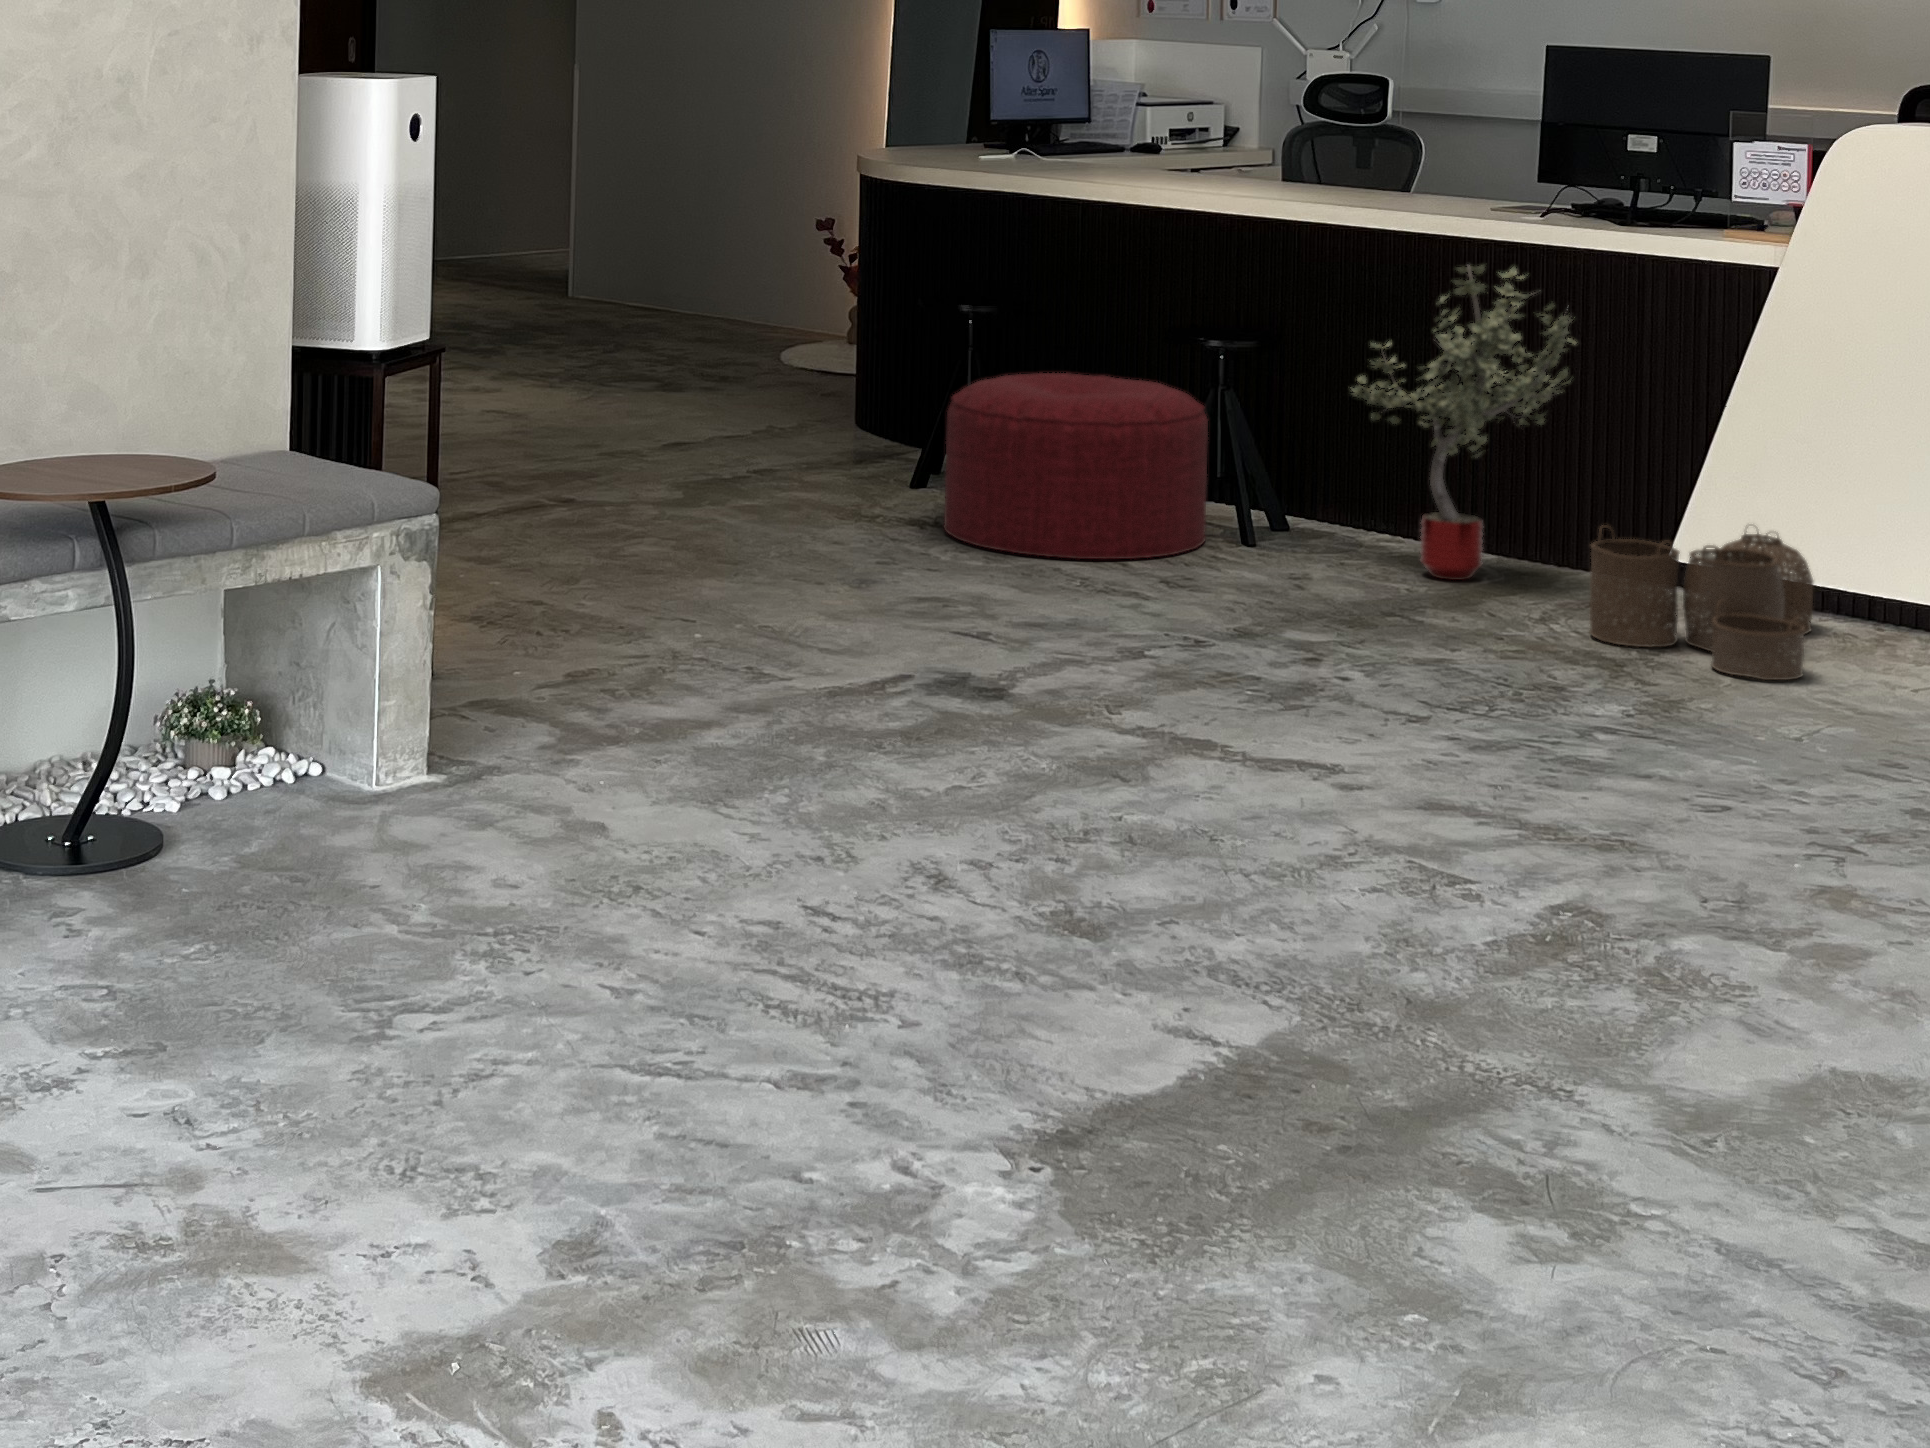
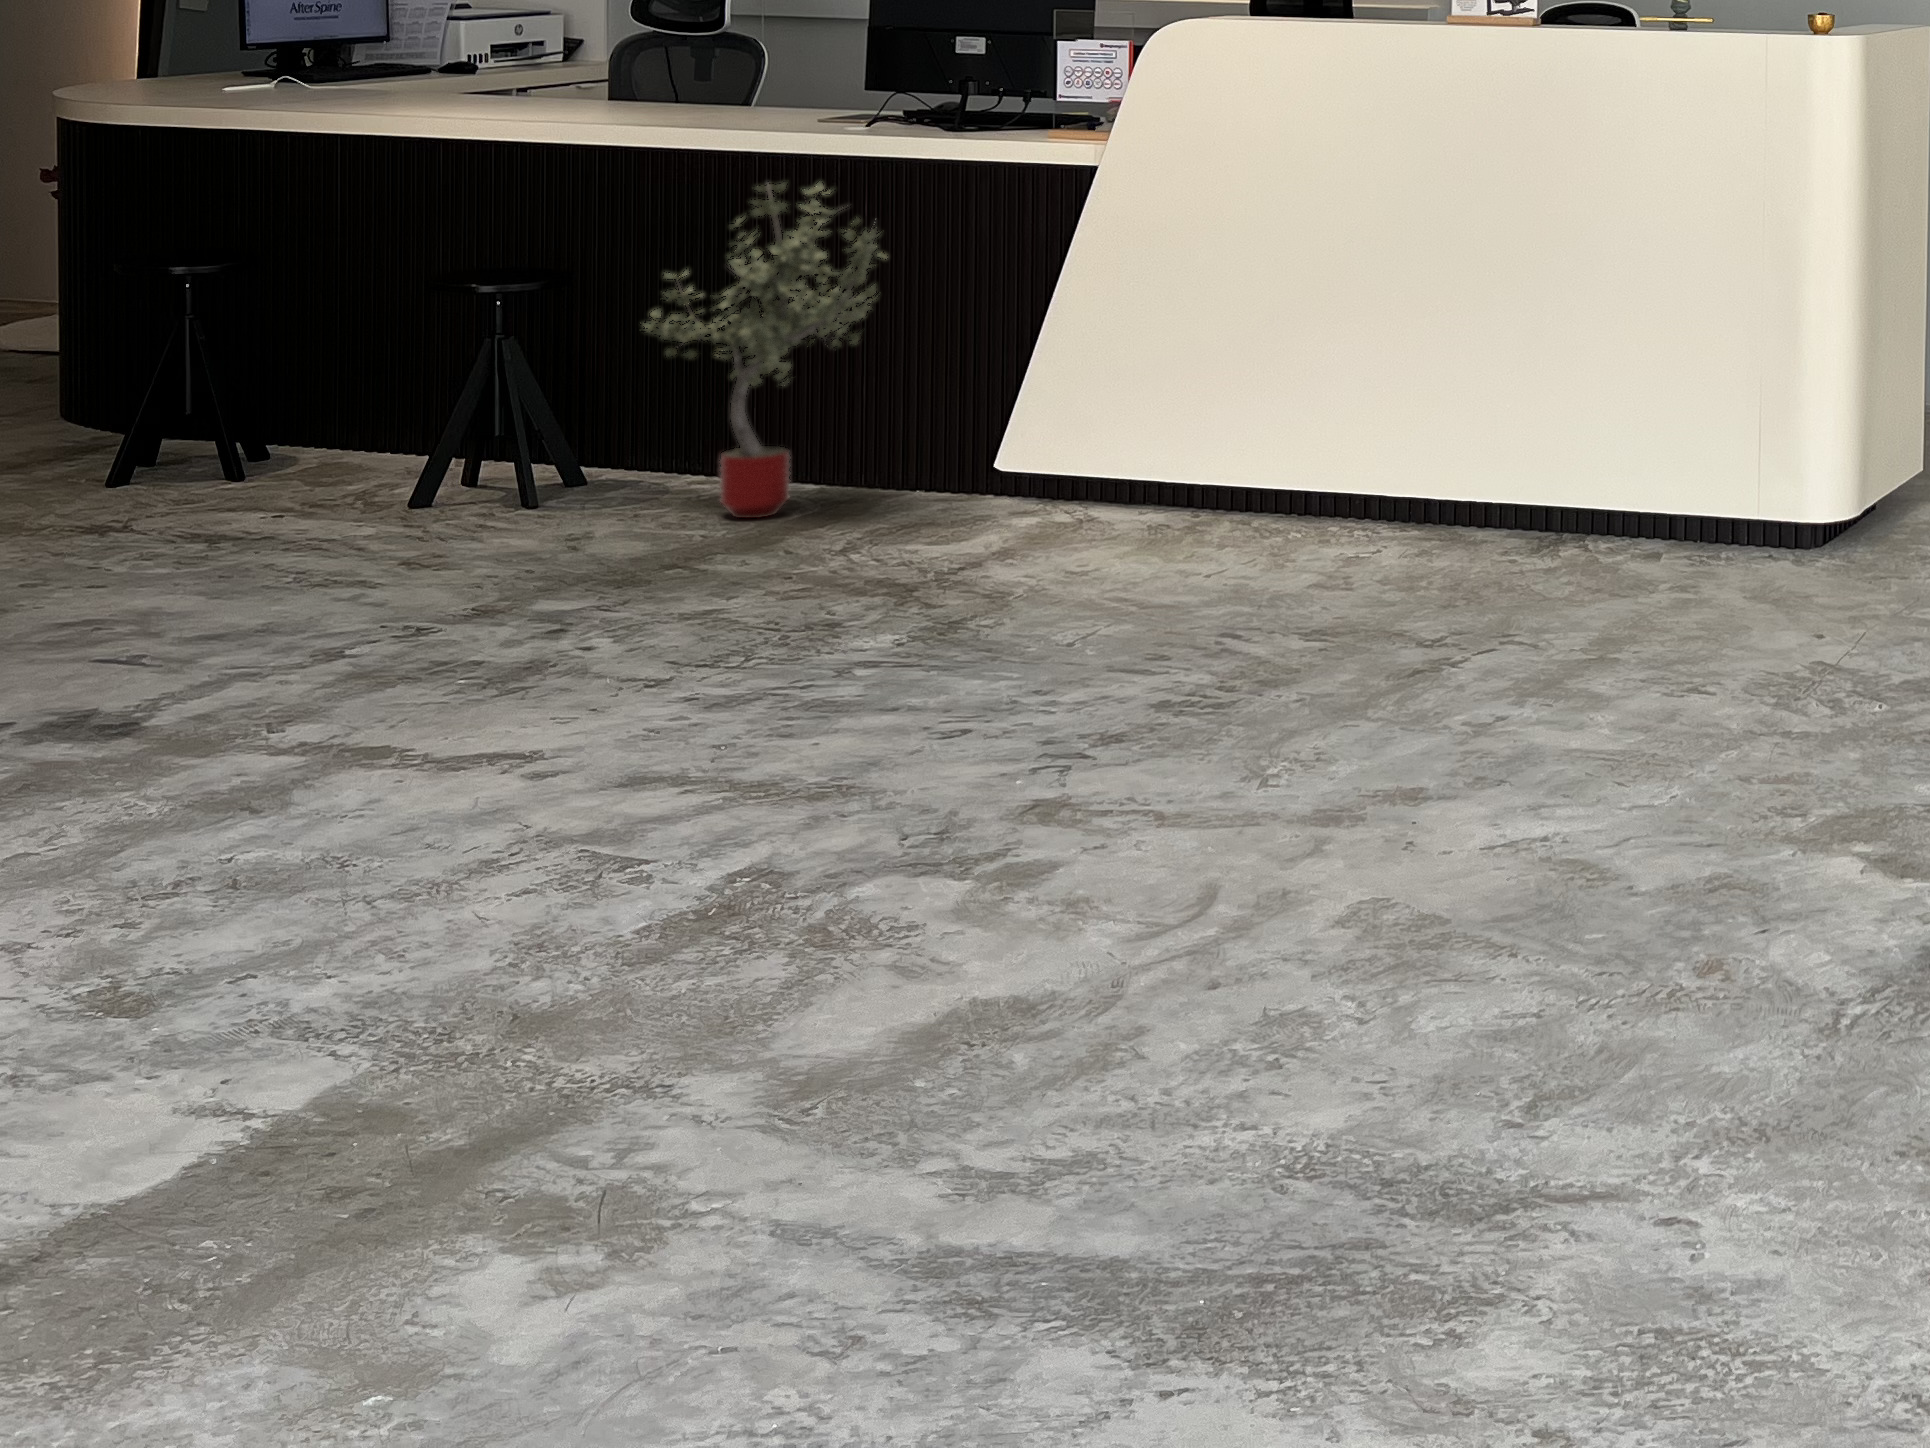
ottoman: present [944,373,1208,559] -> none [132,336,476,551]
woven basket: present [1590,525,1813,680] -> none [886,426,1123,585]

